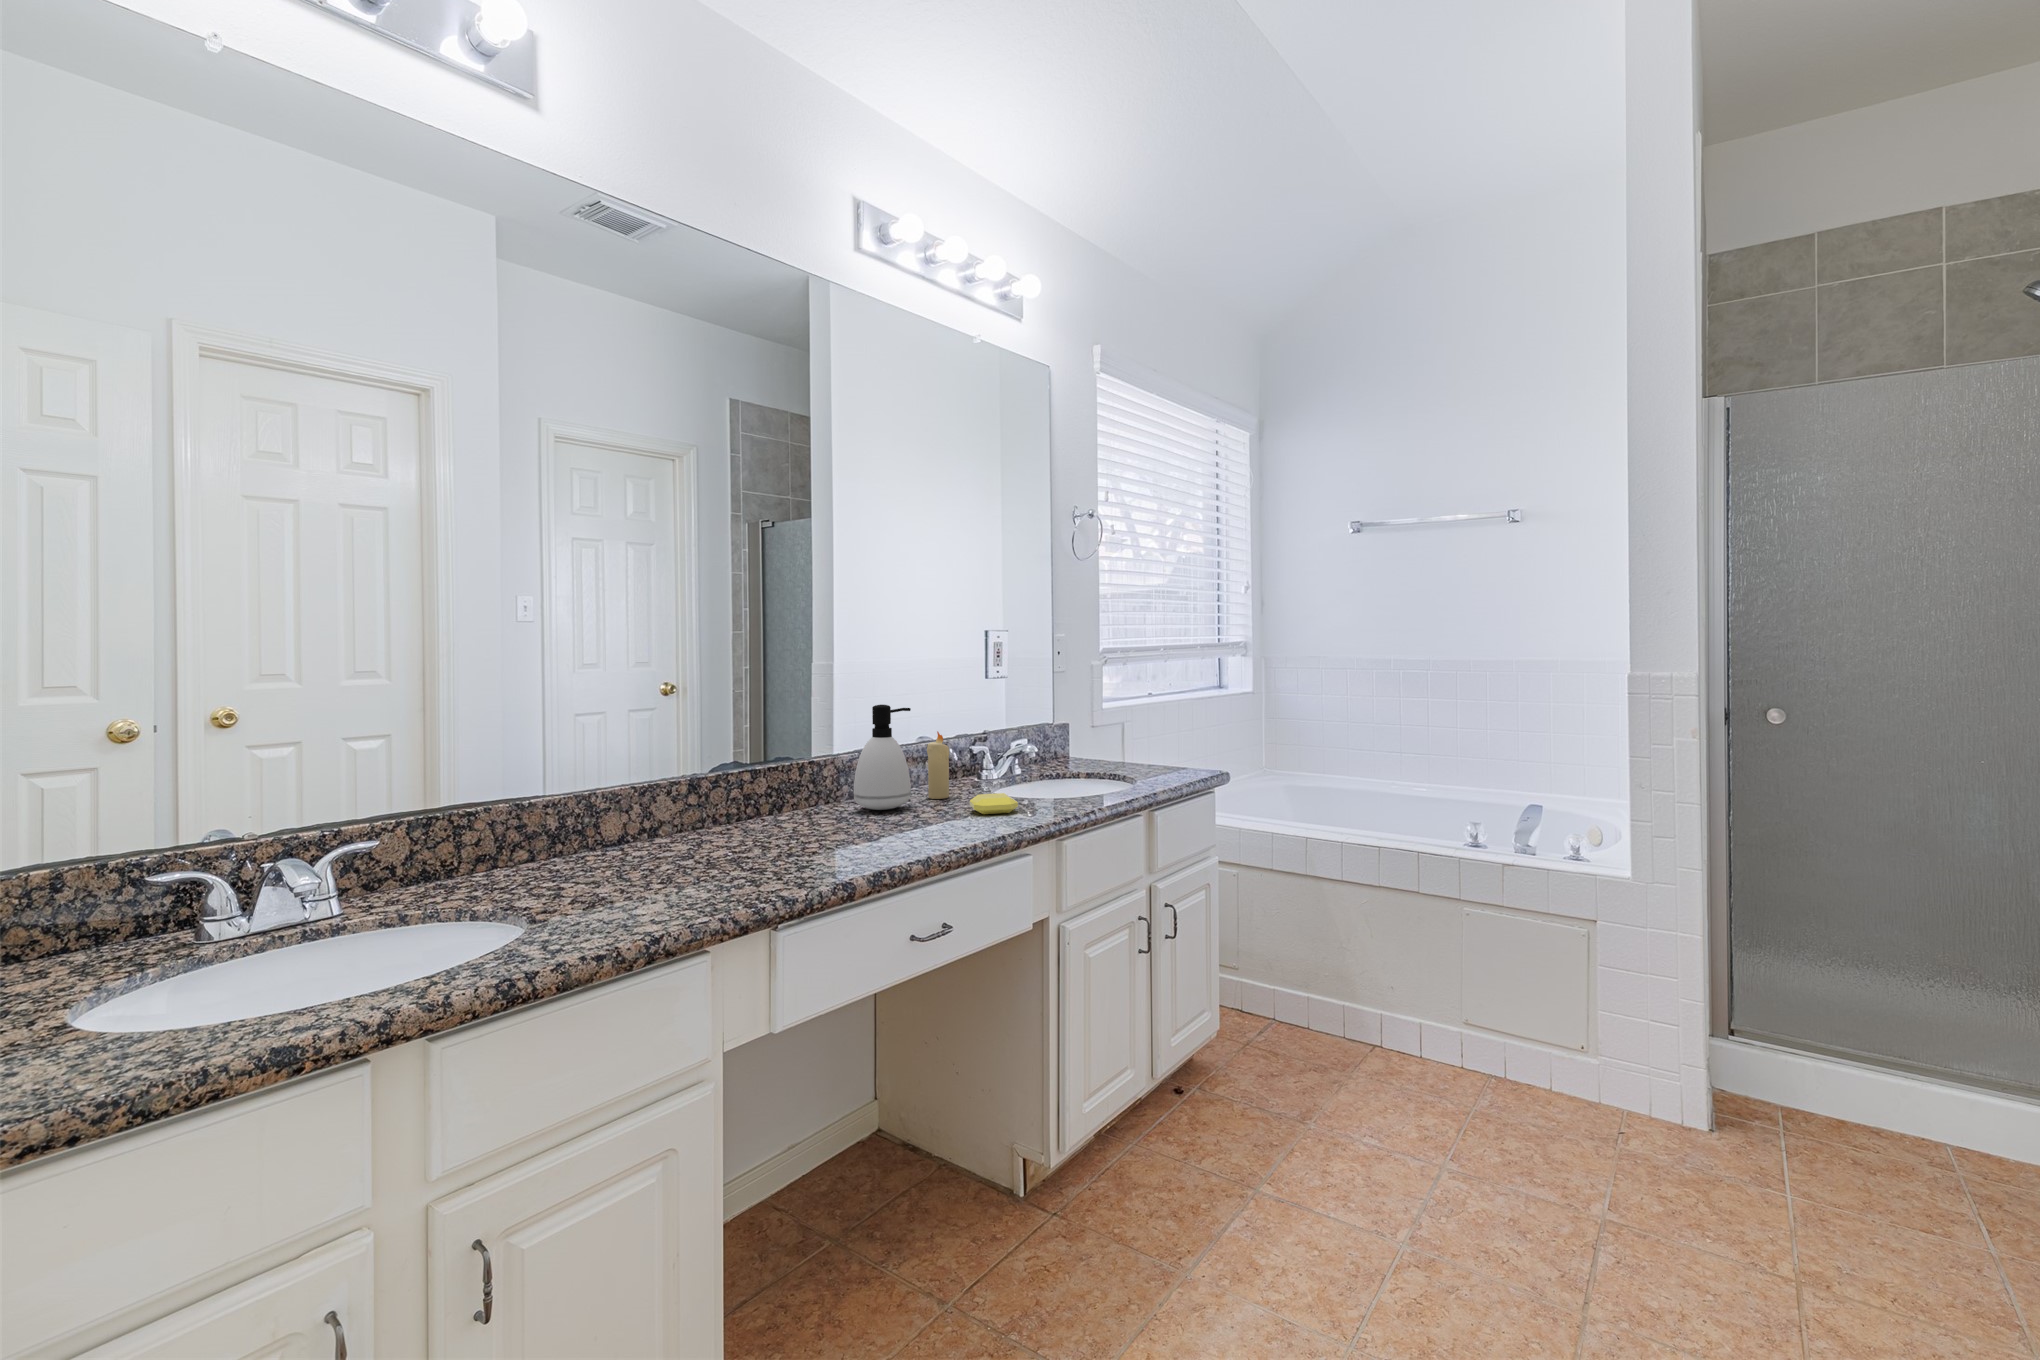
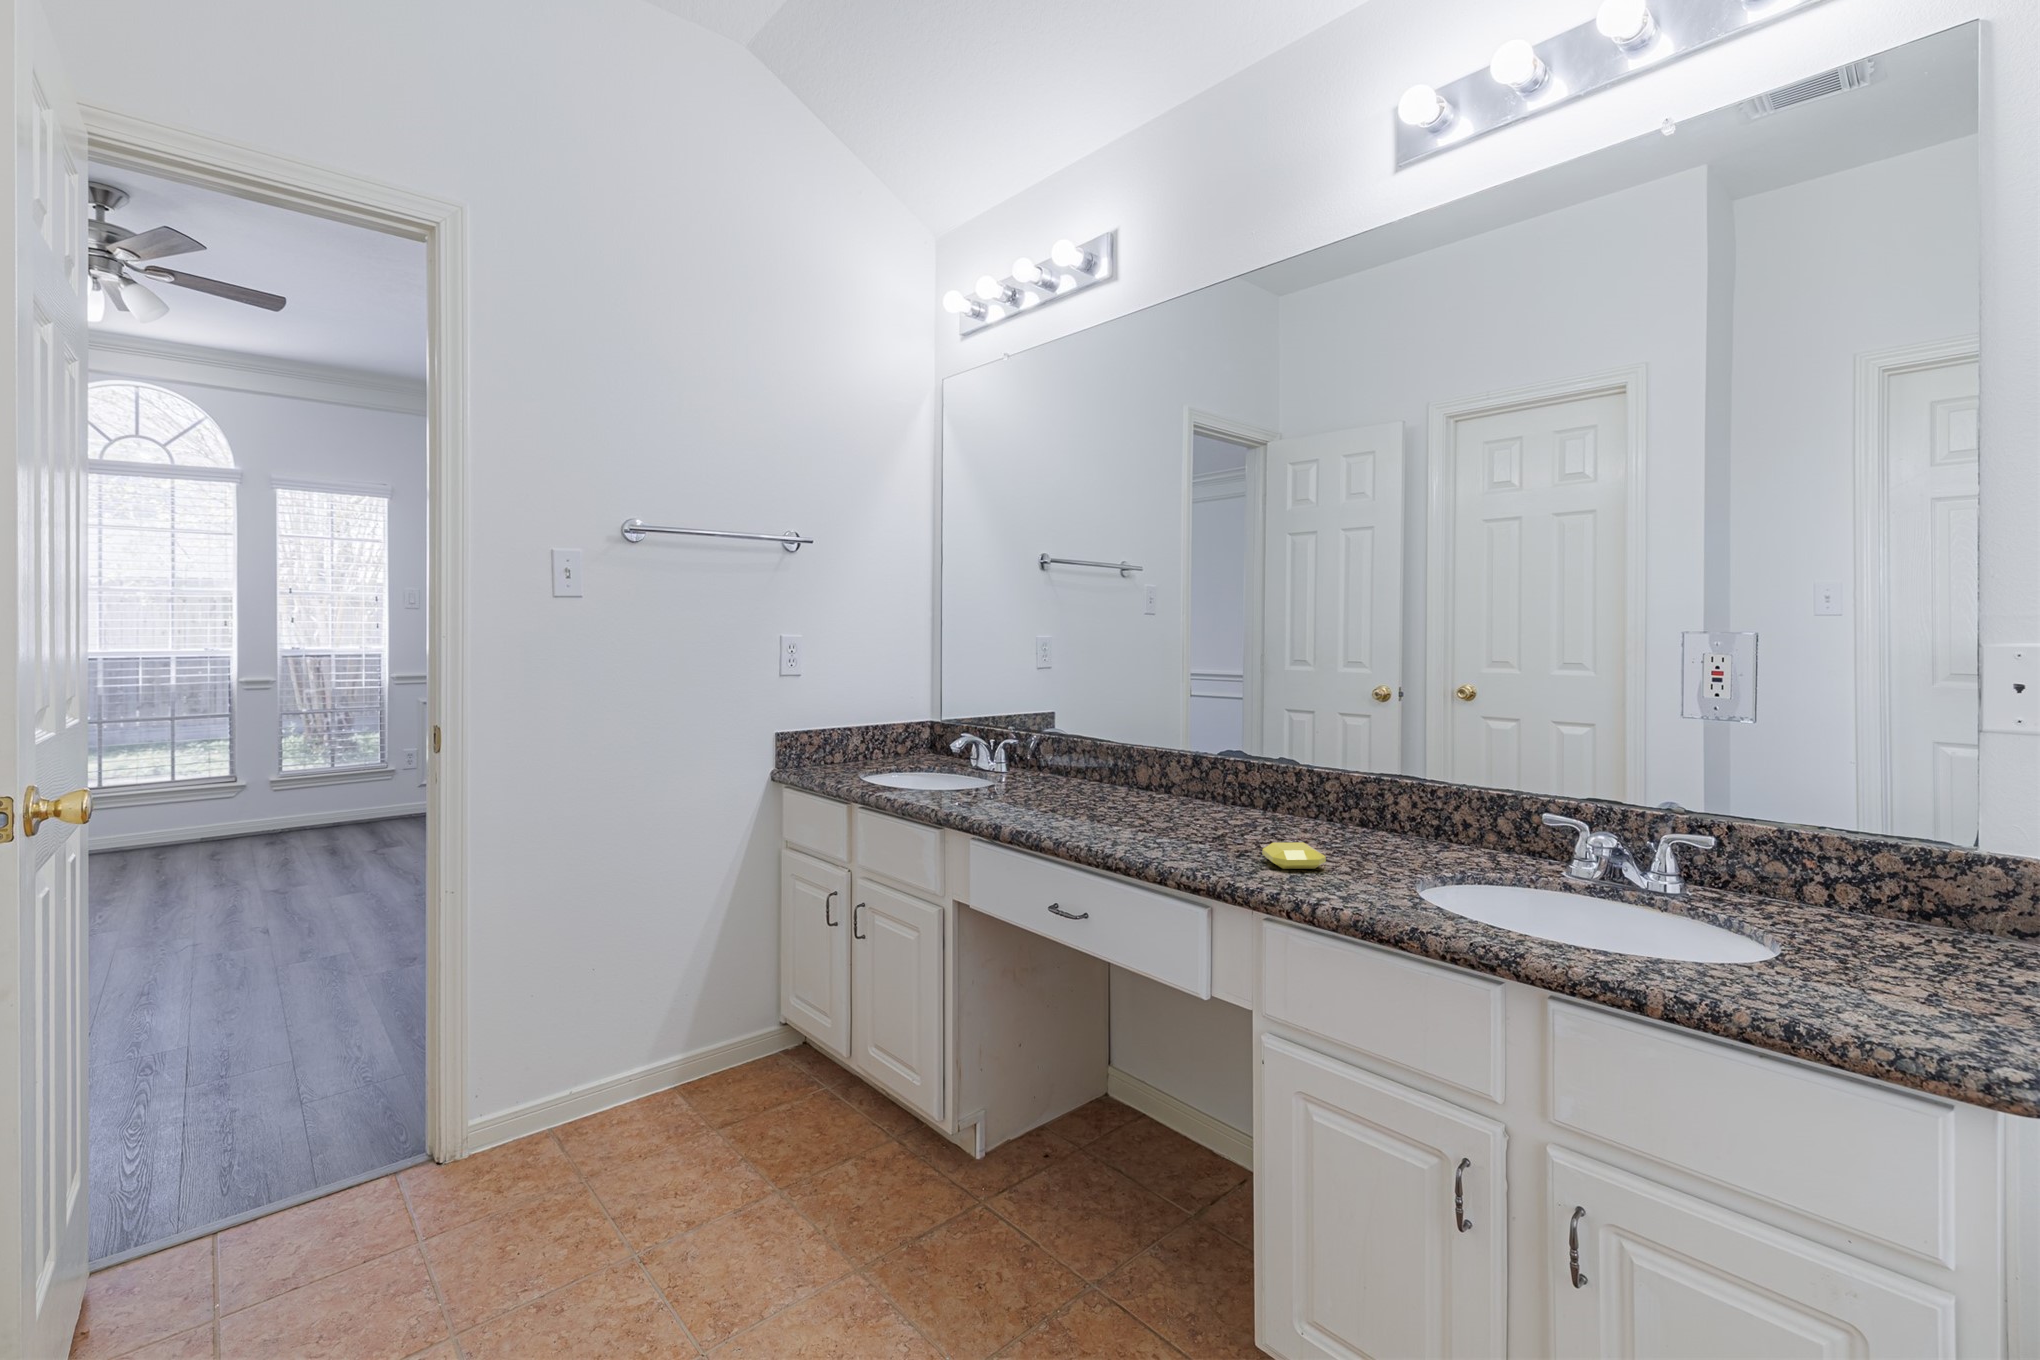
soap dispenser: present [854,705,911,810] -> none [1280,723,1344,837]
candle: present [927,732,949,799] -> none [1389,770,1418,856]

